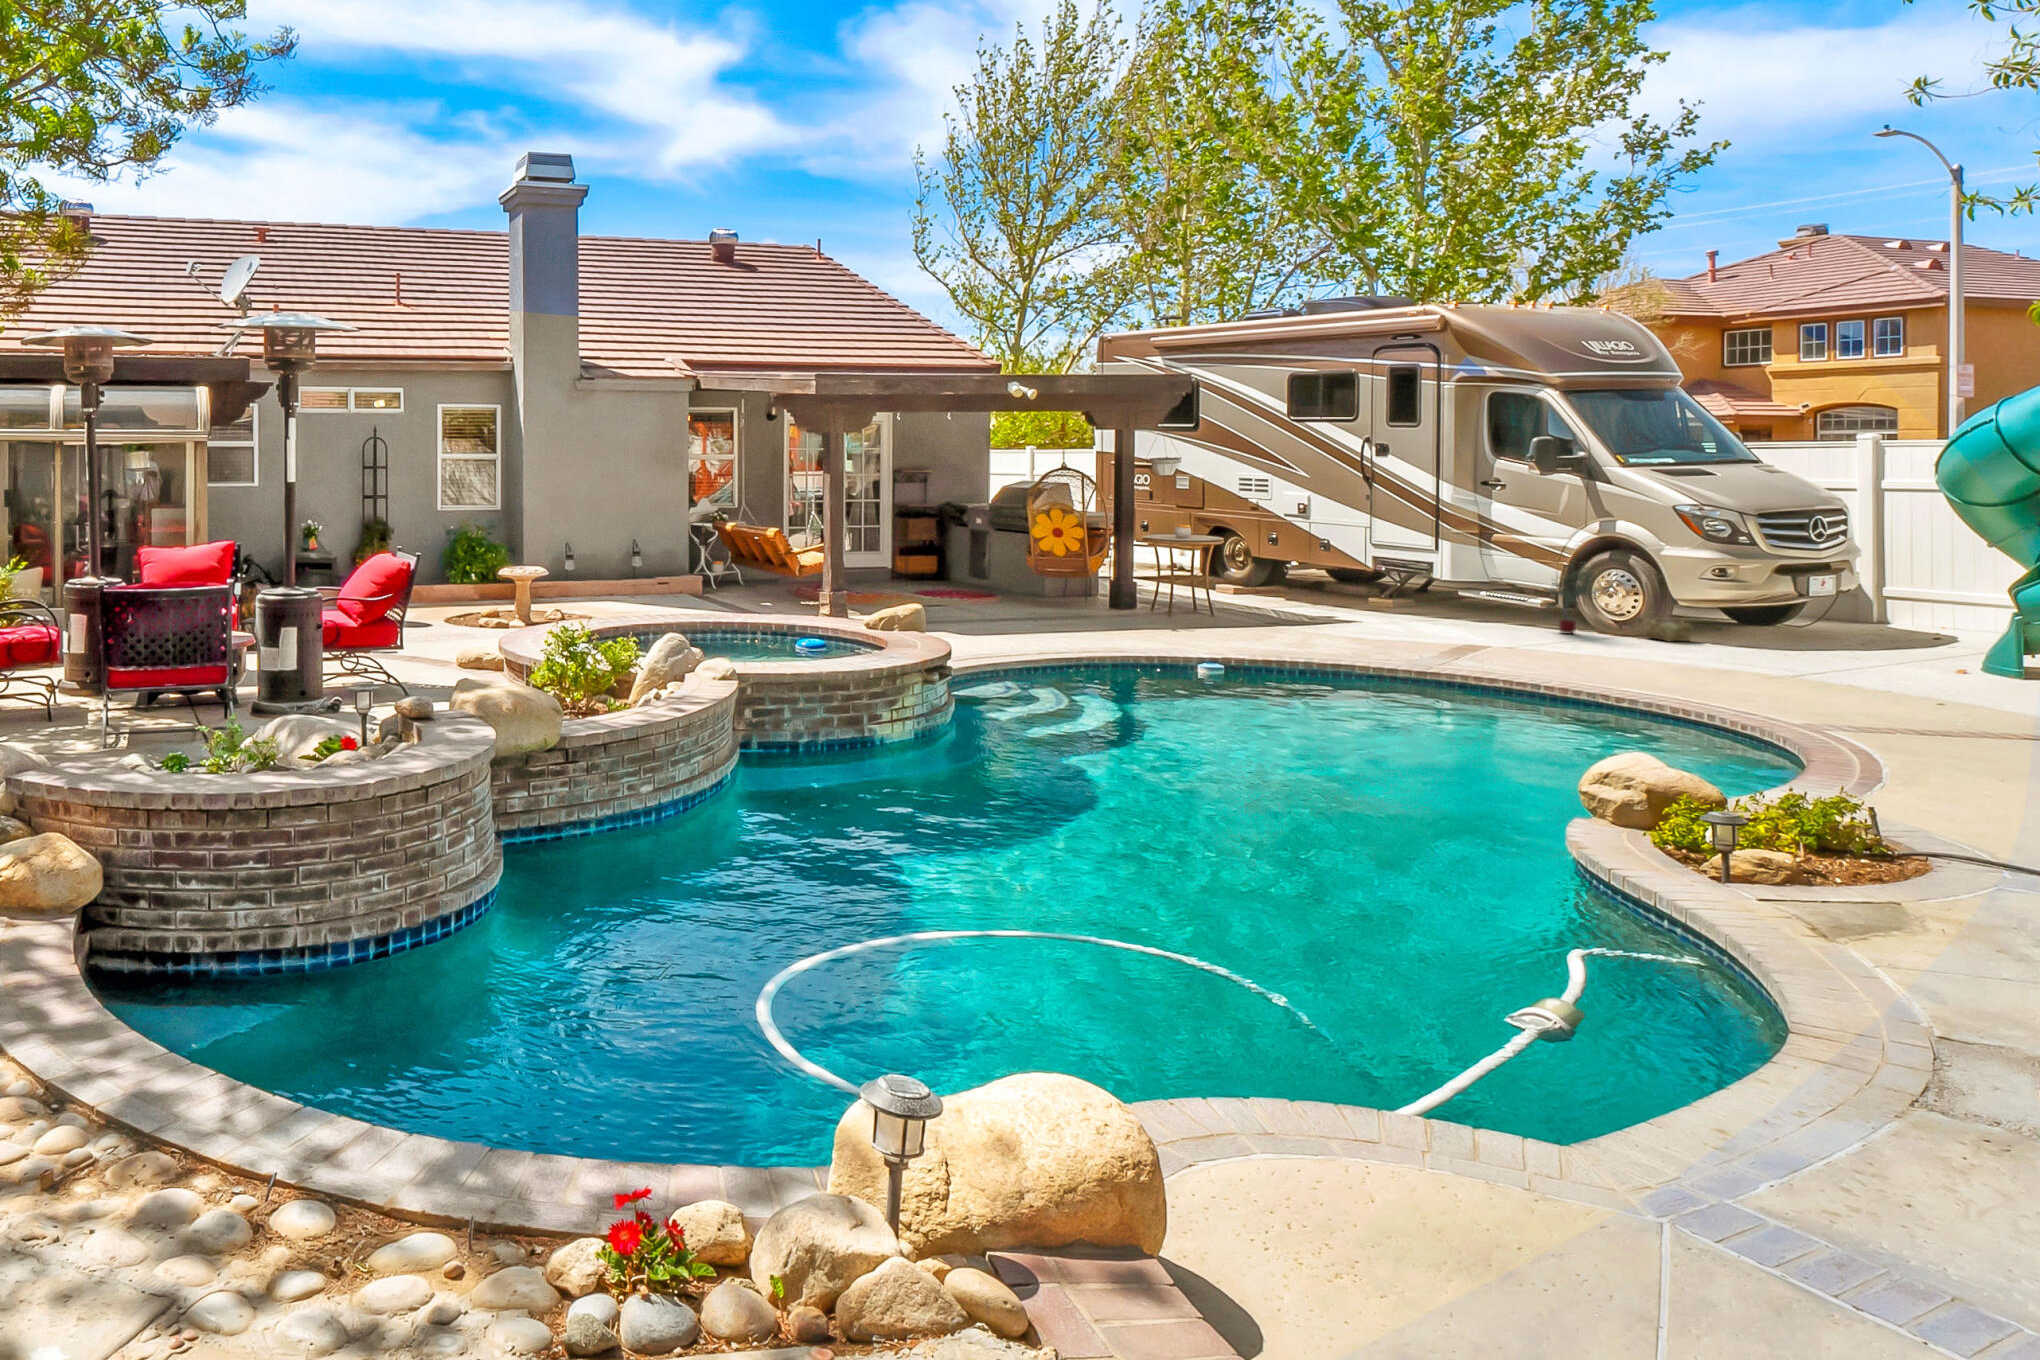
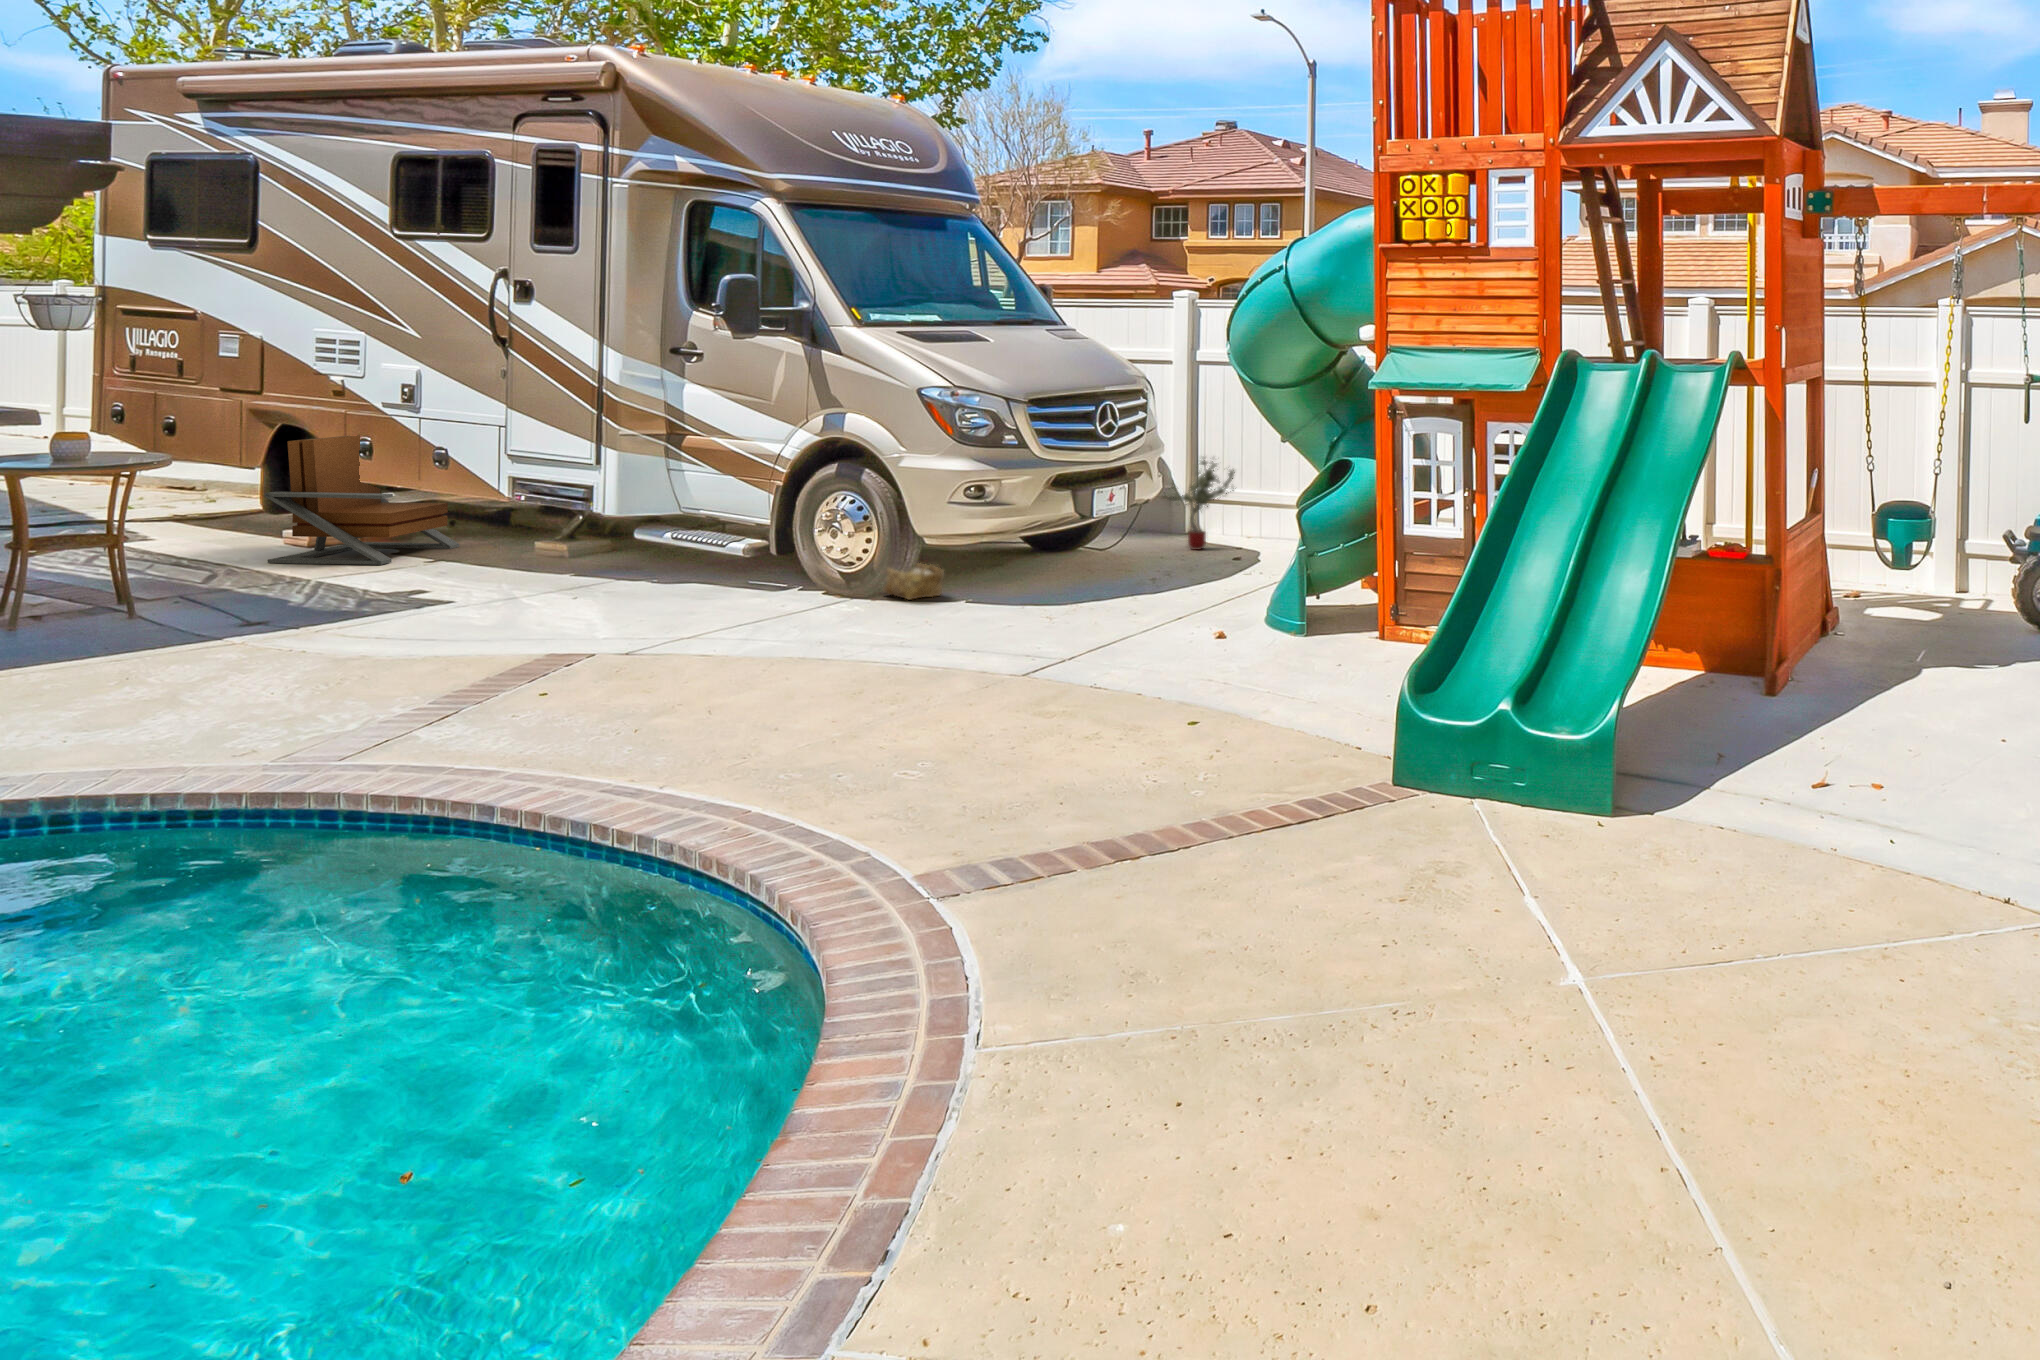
lounge chair: none [1228,532,1315,603] -> present [265,435,459,565]
potted tree: present [1549,561,1599,634] -> present [1163,460,1235,550]

